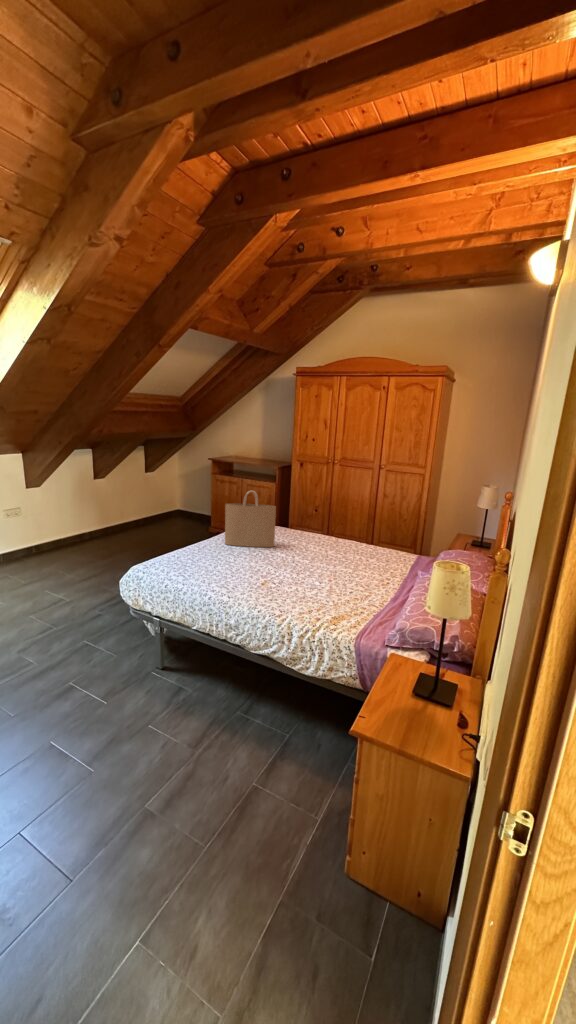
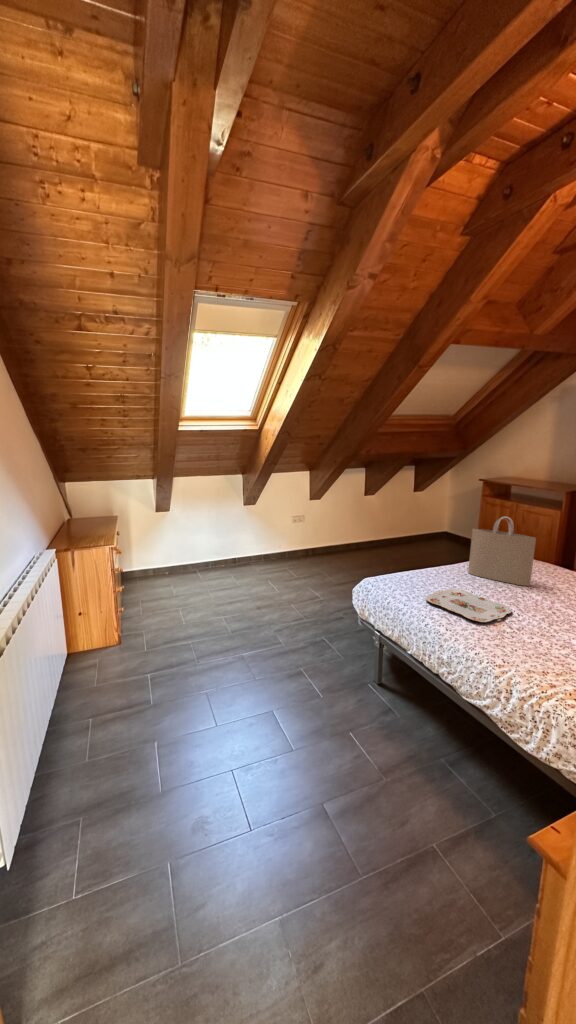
serving tray: none [200,560,271,584] -> present [426,589,512,622]

